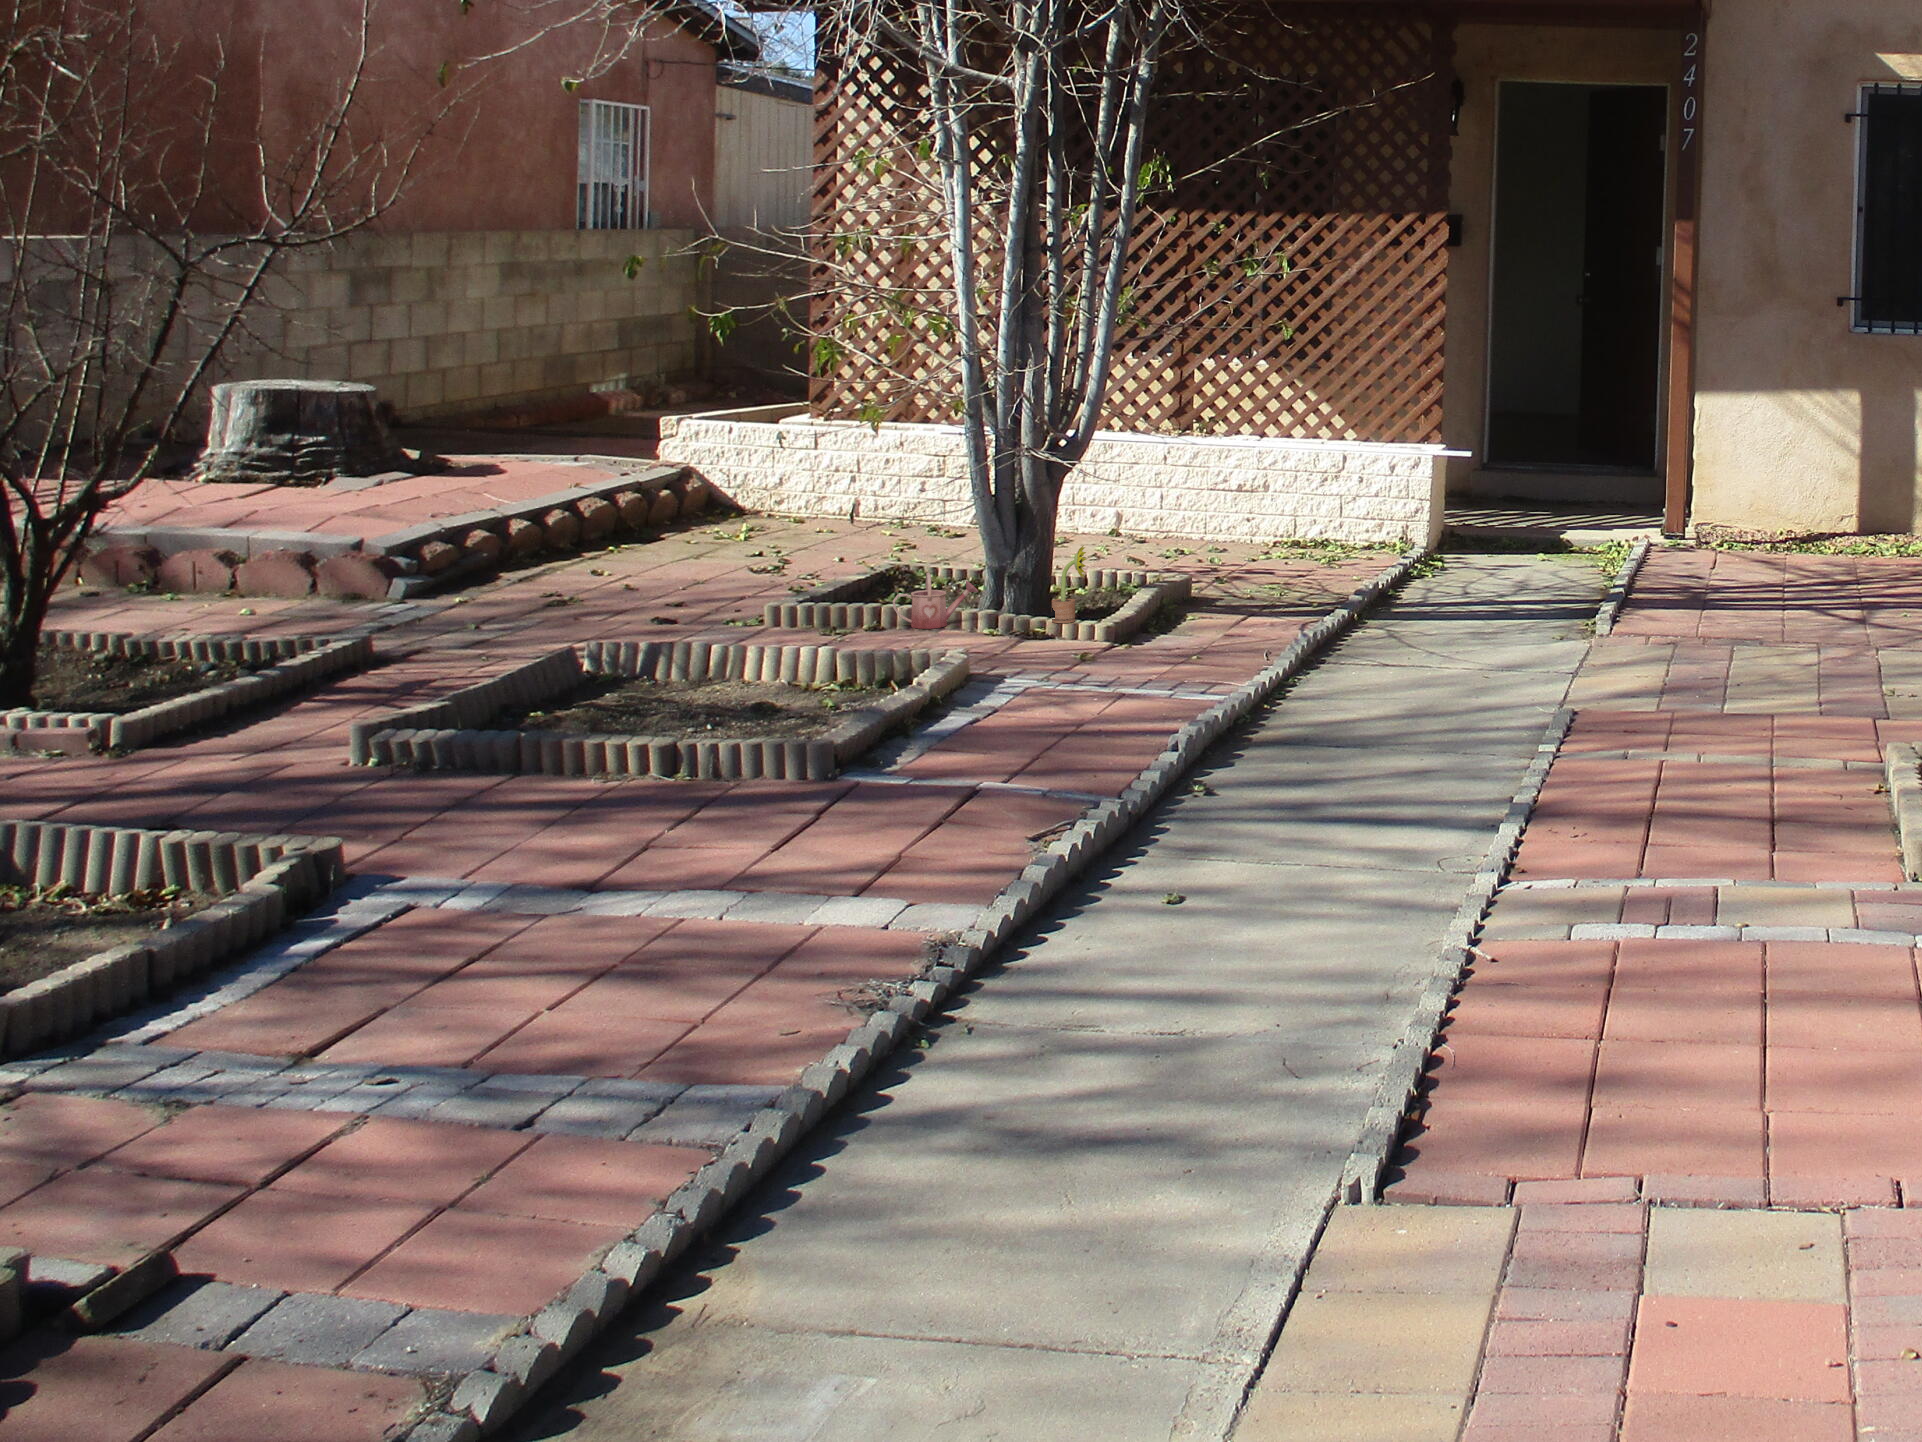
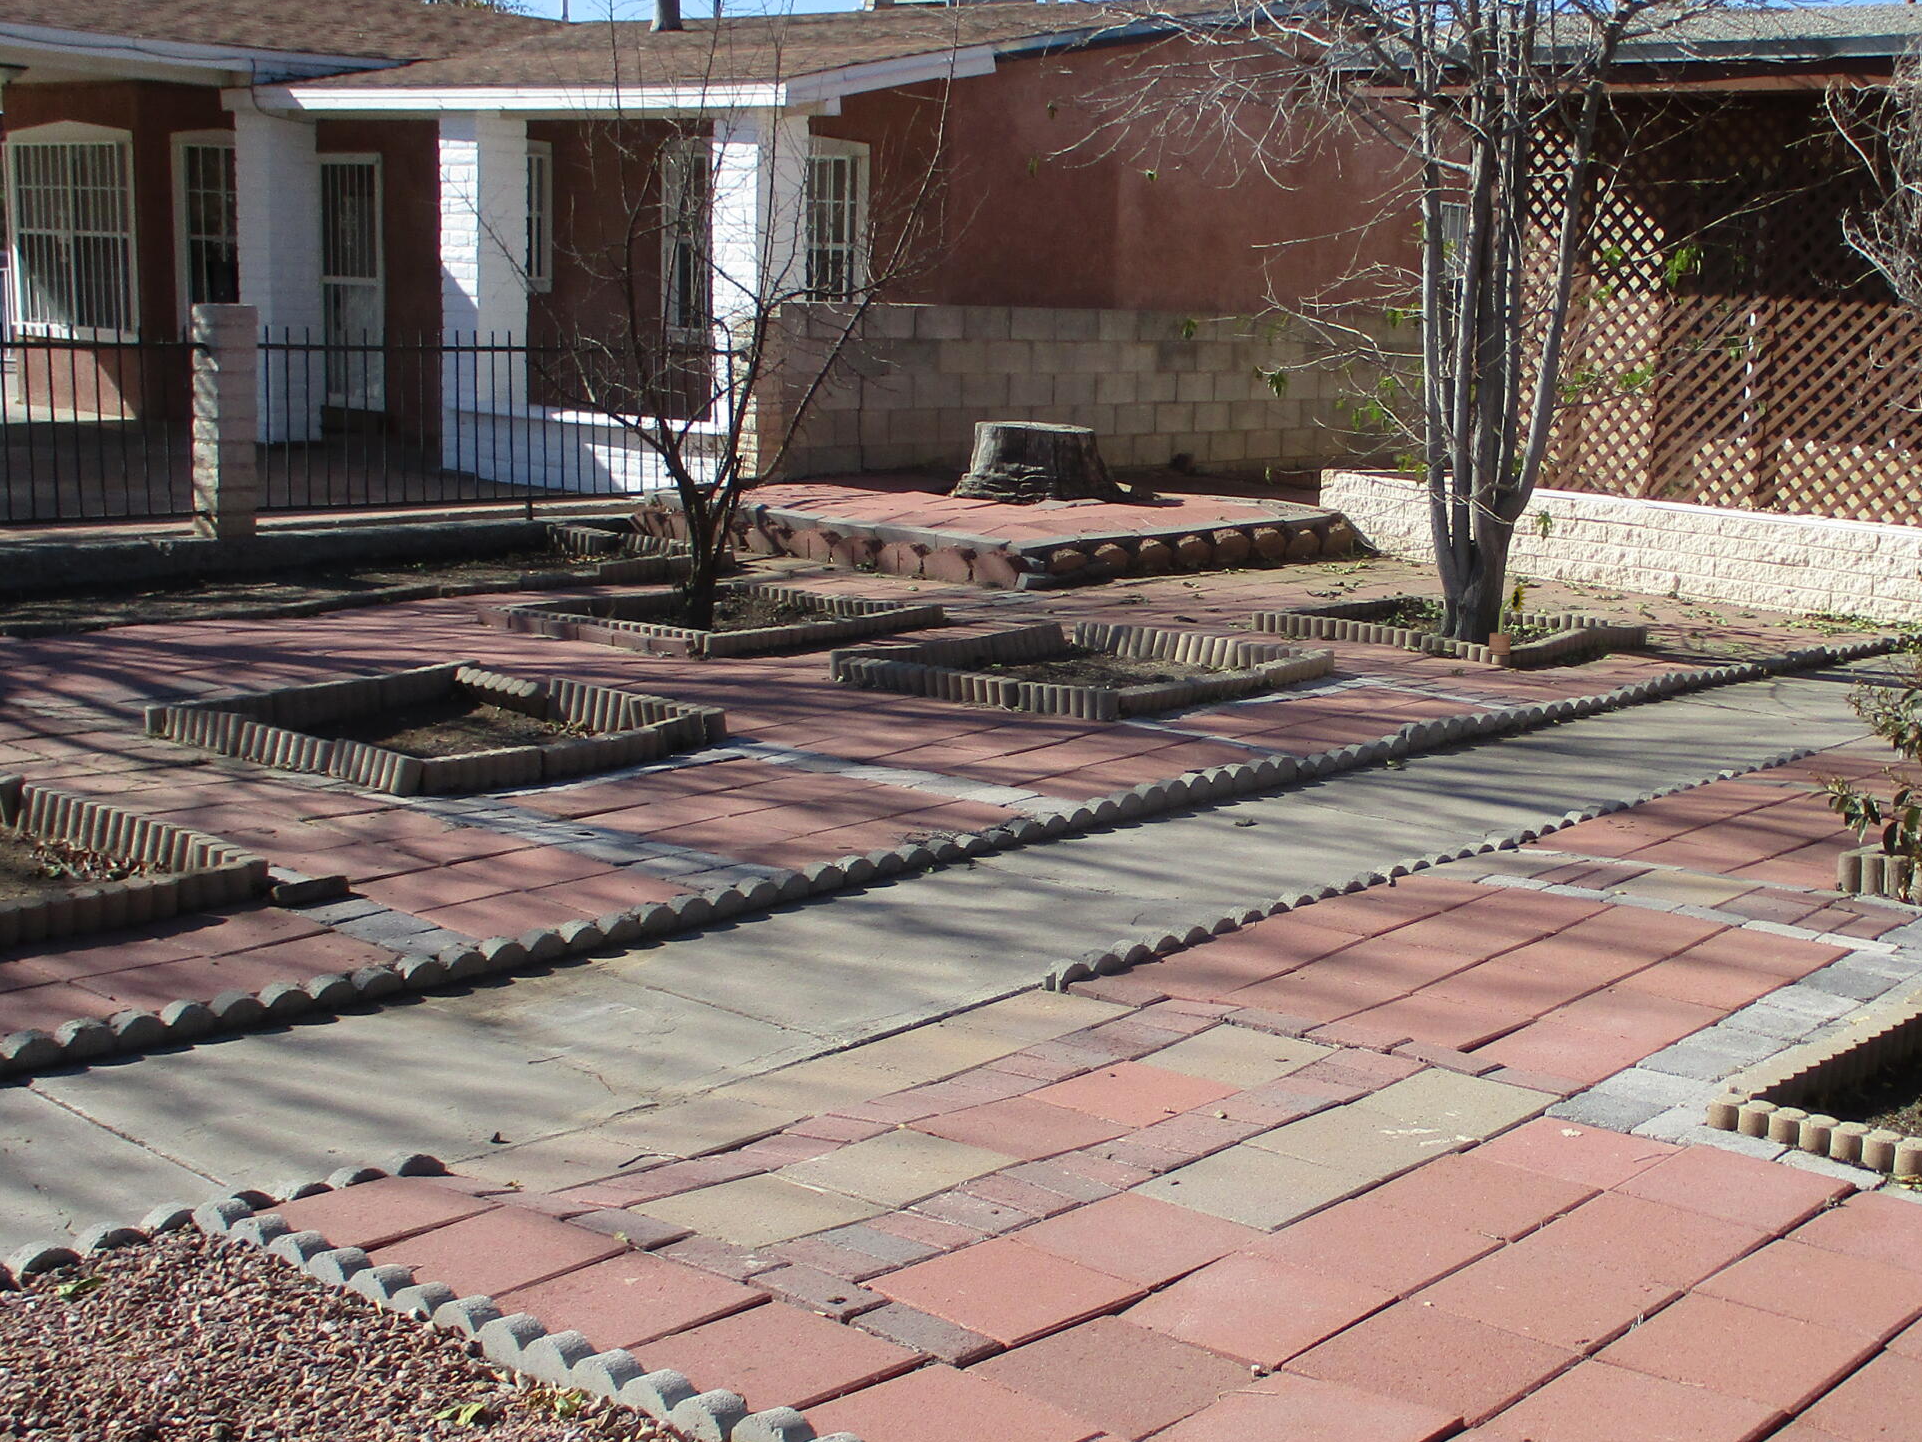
watering can: present [893,573,978,629] -> none [1352,597,1427,647]

